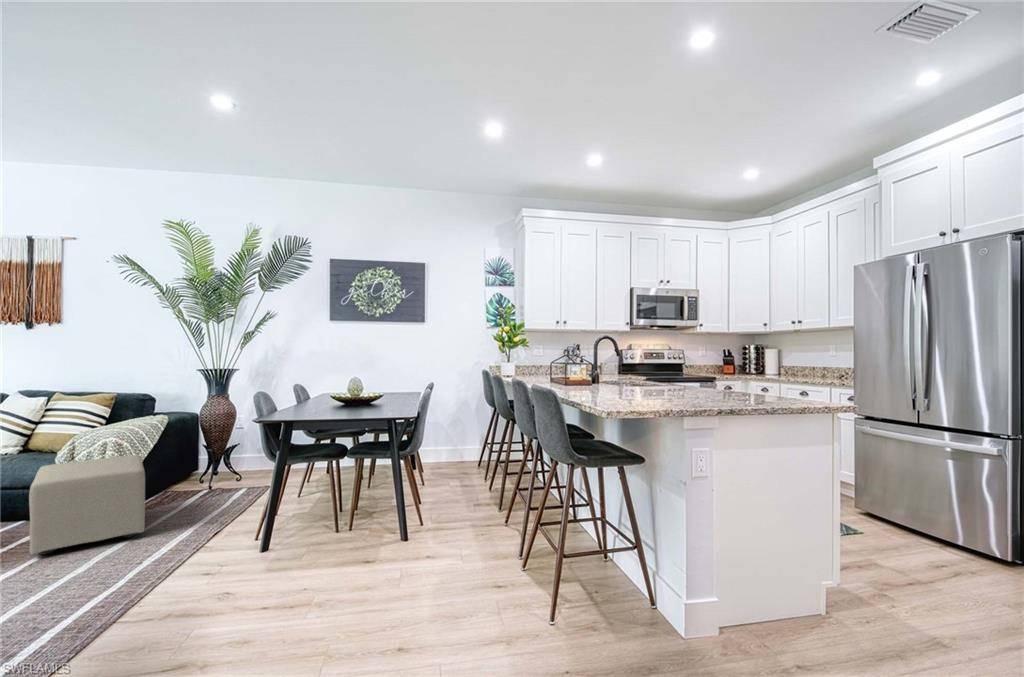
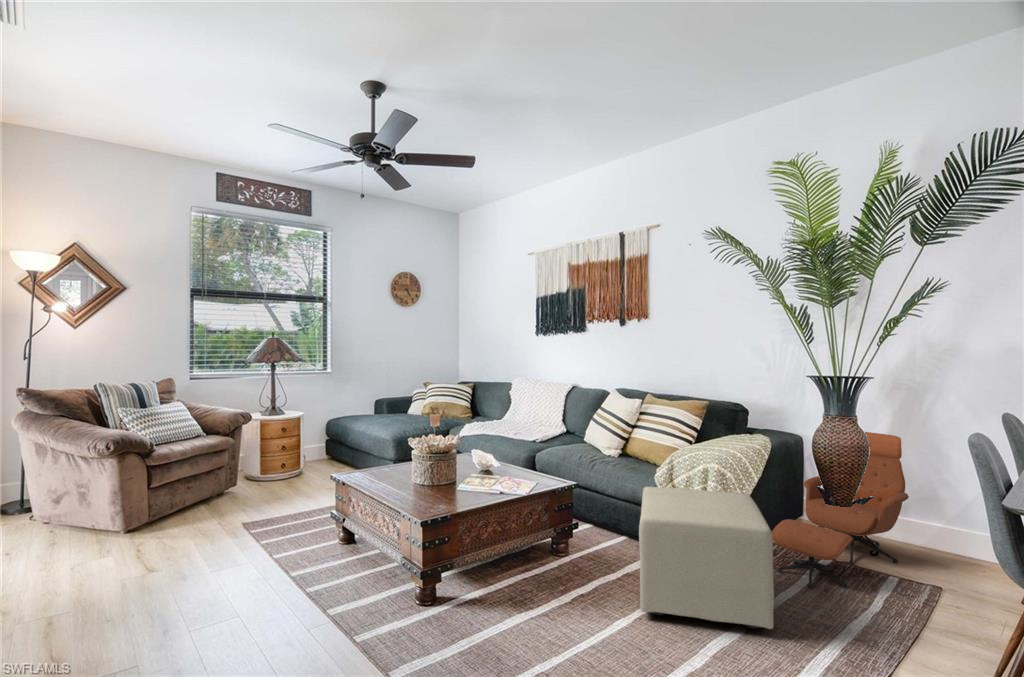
lounge chair: none [161,404,260,507] -> present [772,432,909,588]

